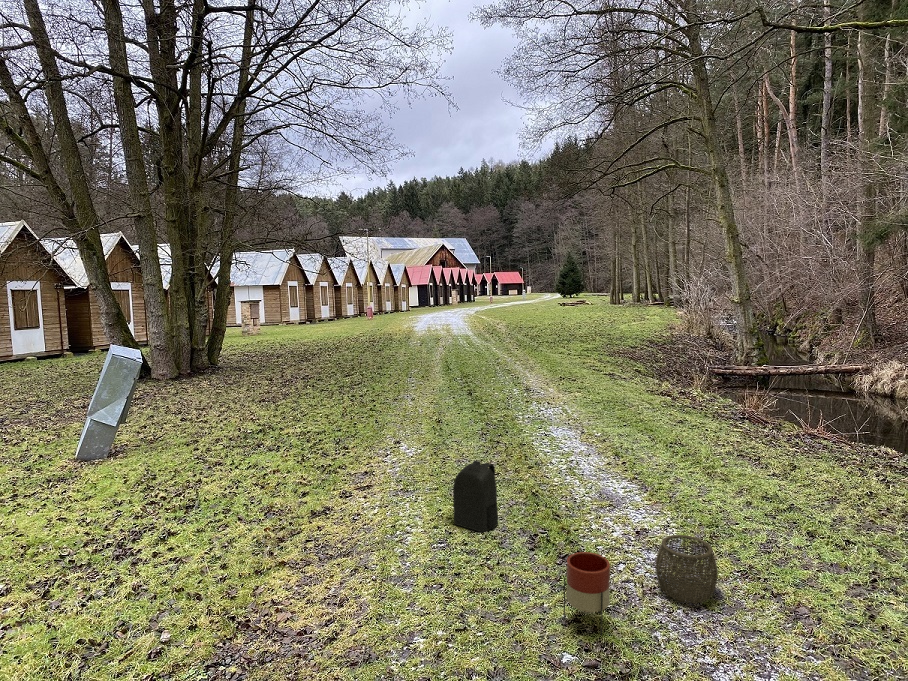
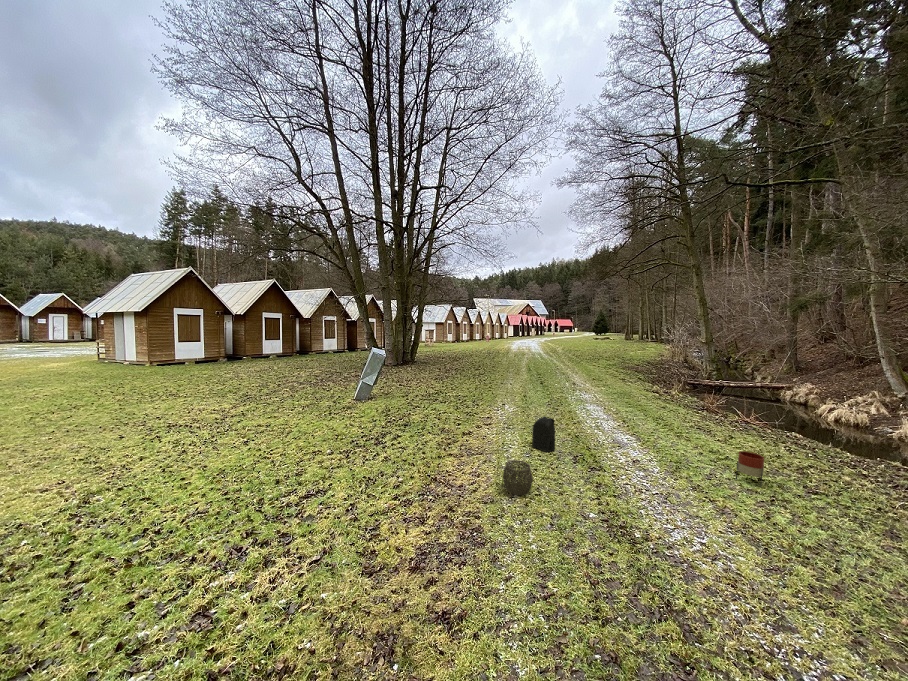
woven basket: present [655,535,718,604] -> present [503,460,533,495]
planter: present [564,552,610,636] -> present [736,451,764,487]

